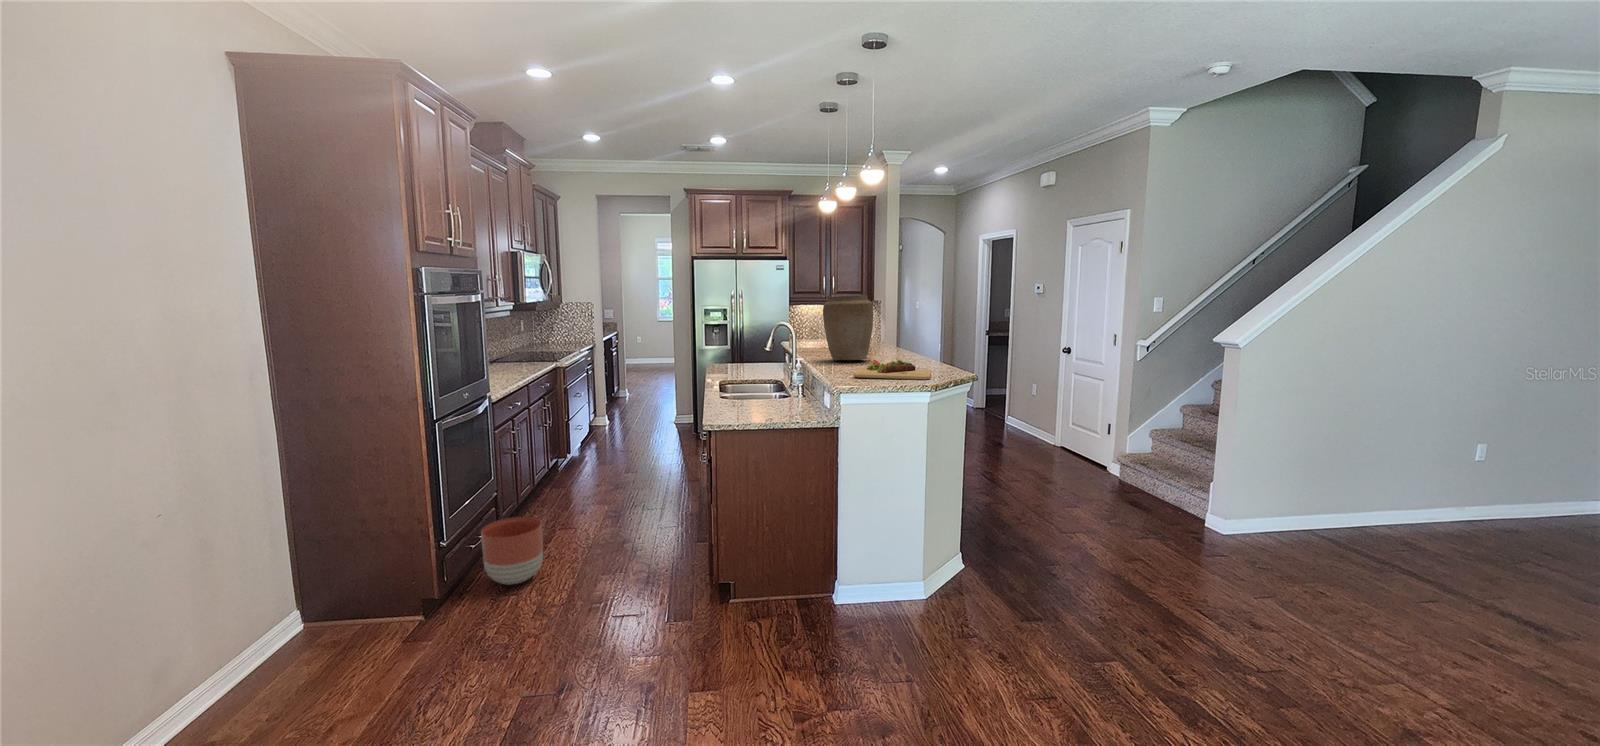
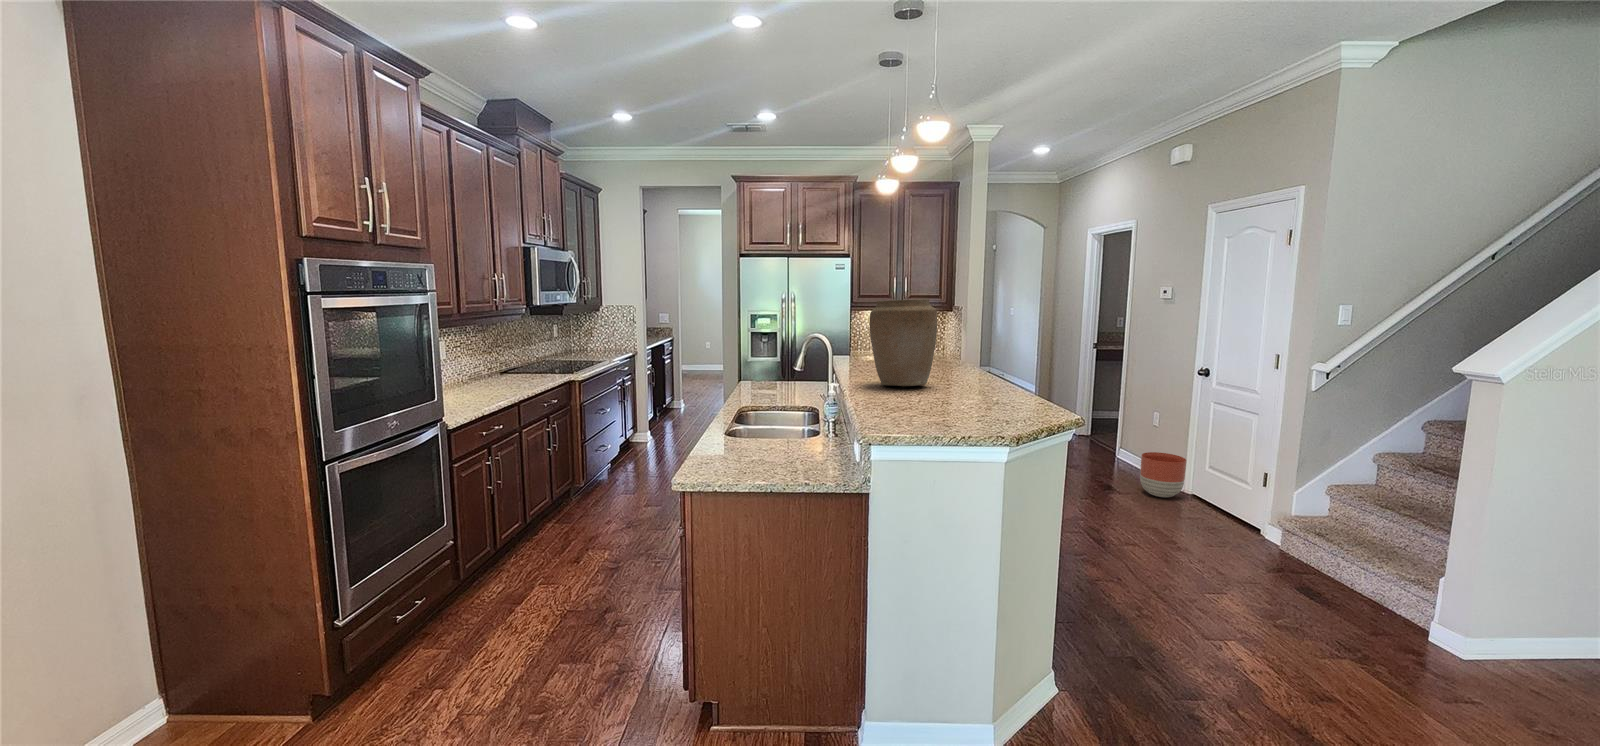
cutting board: present [853,360,931,380] -> none [896,391,1013,426]
planter: present [481,517,543,585] -> present [1140,452,1186,497]

